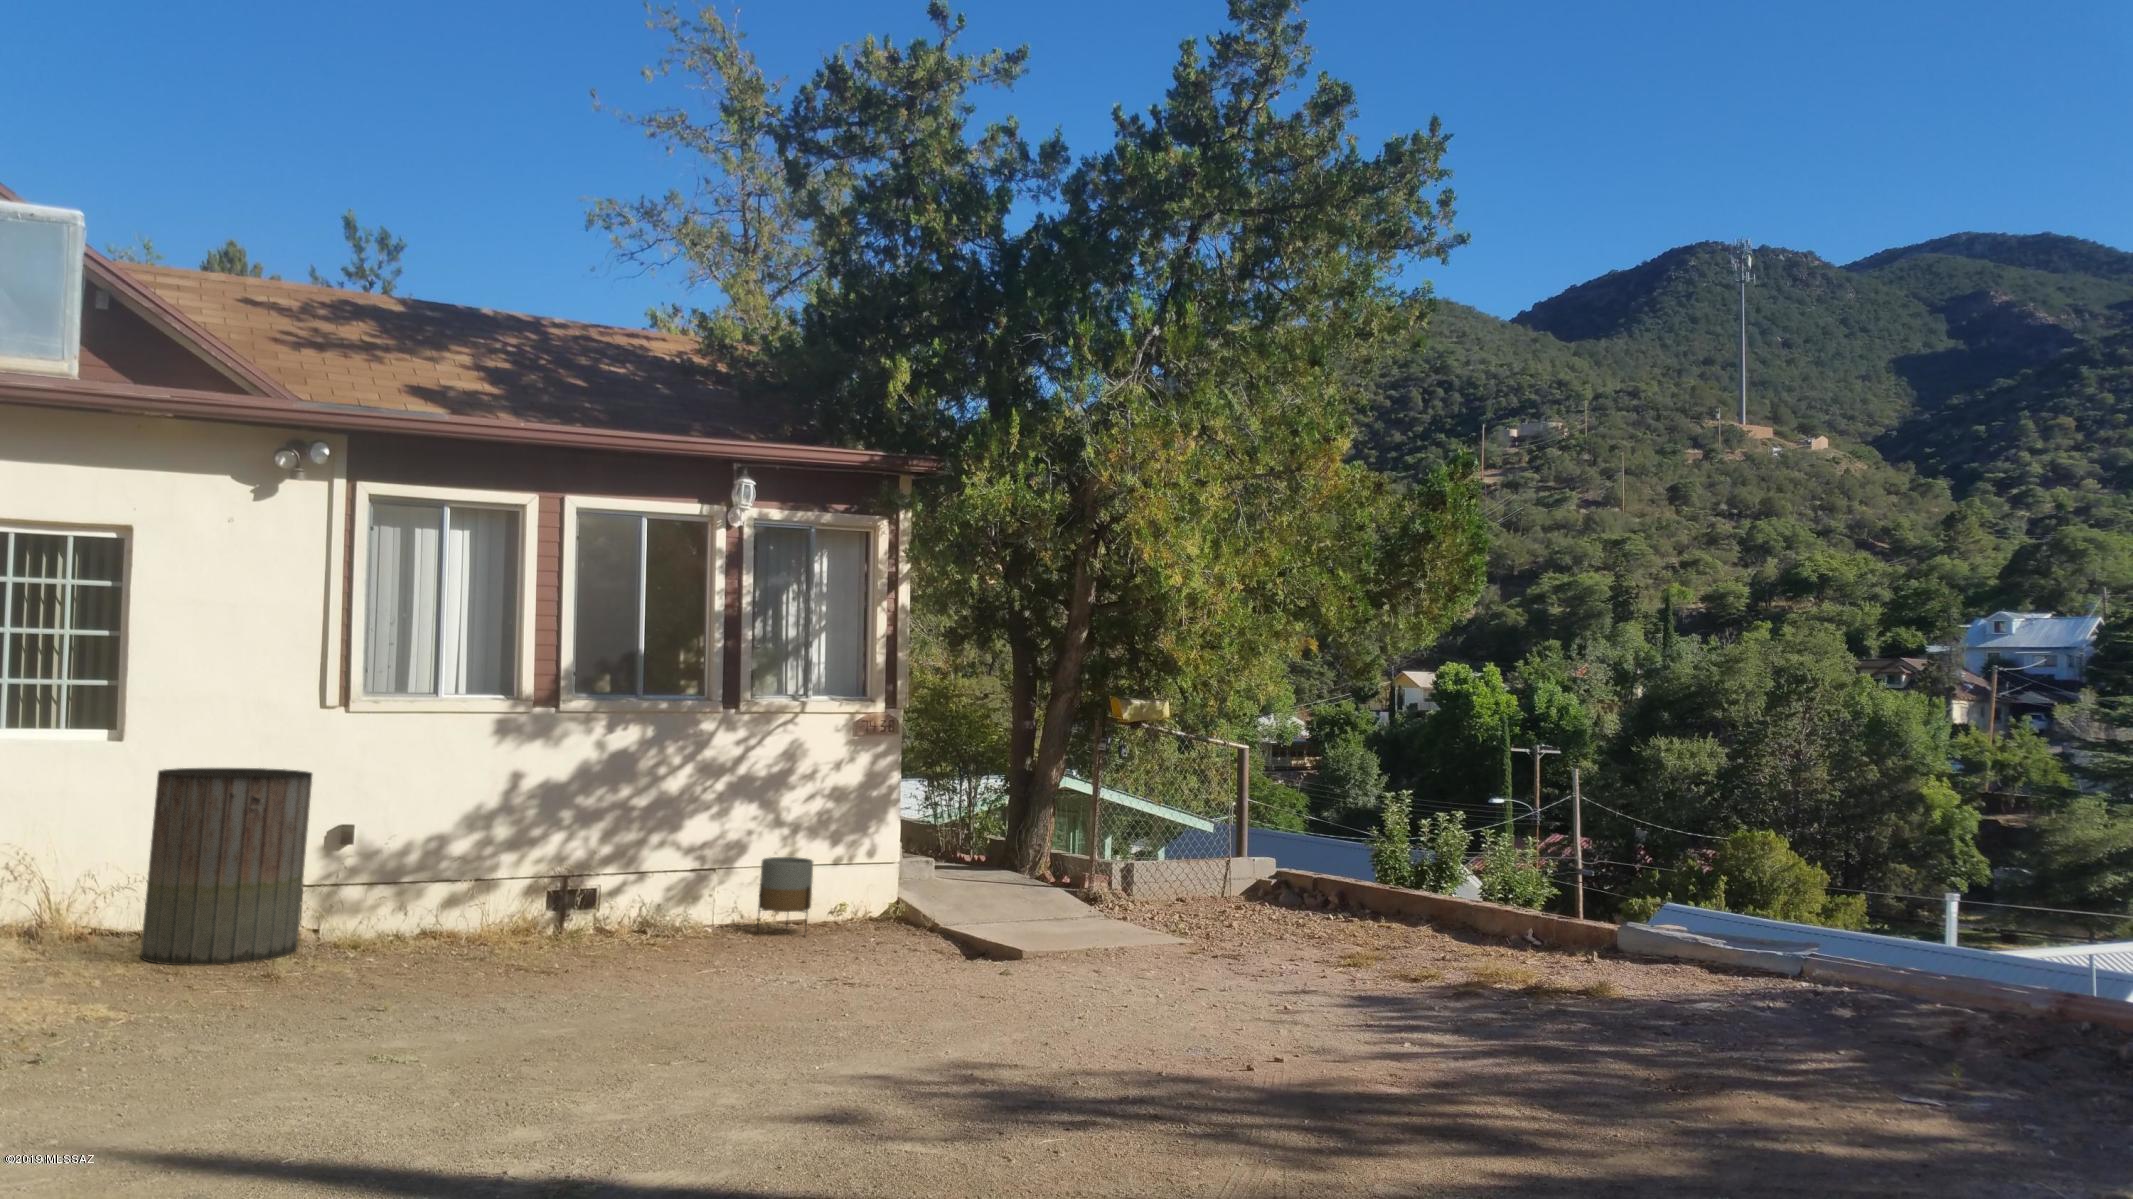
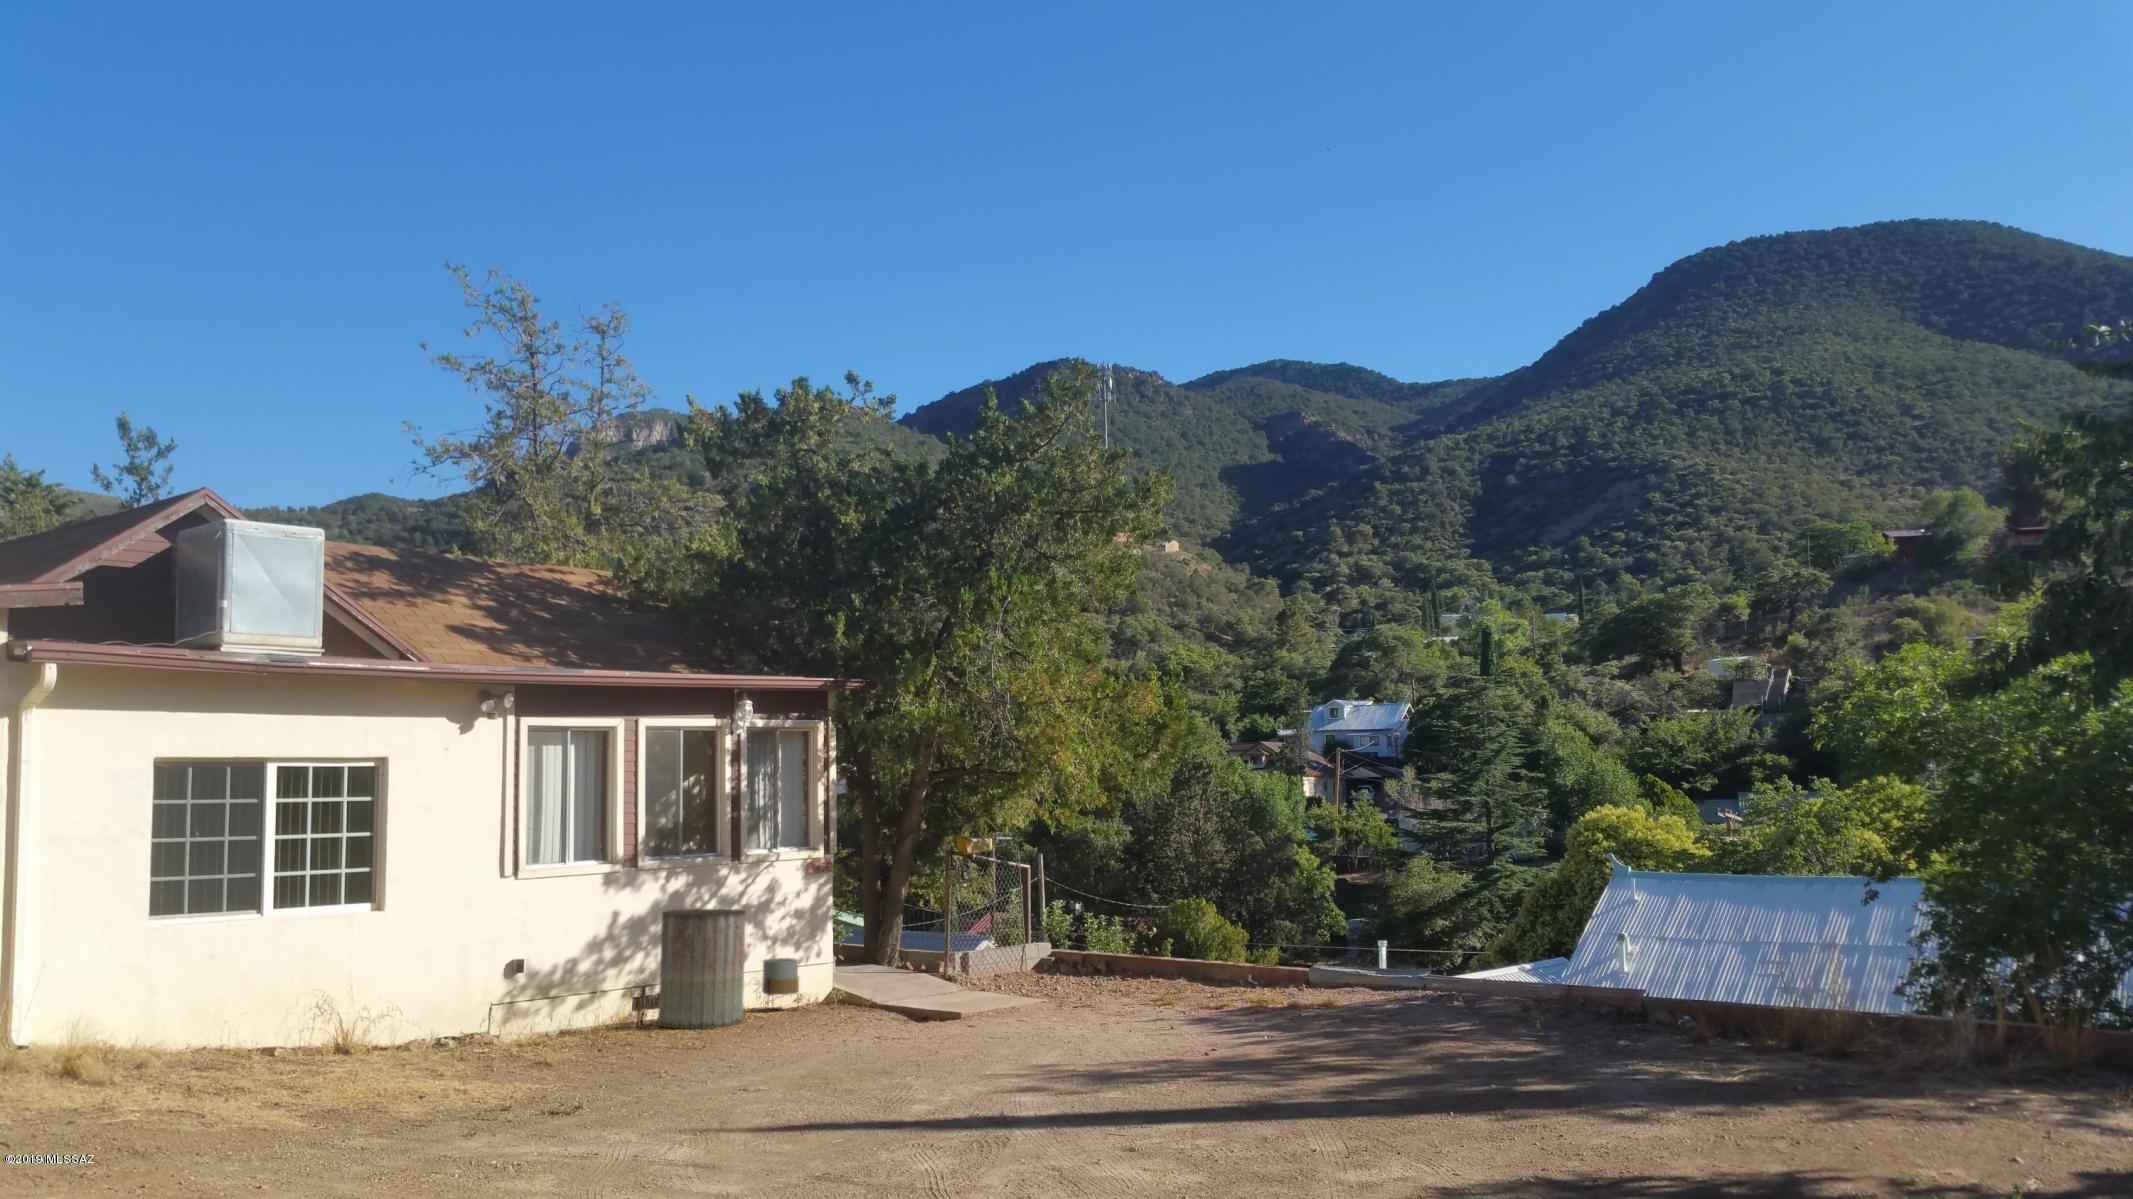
trash can: present [140,768,312,966] -> present [658,909,746,1029]

